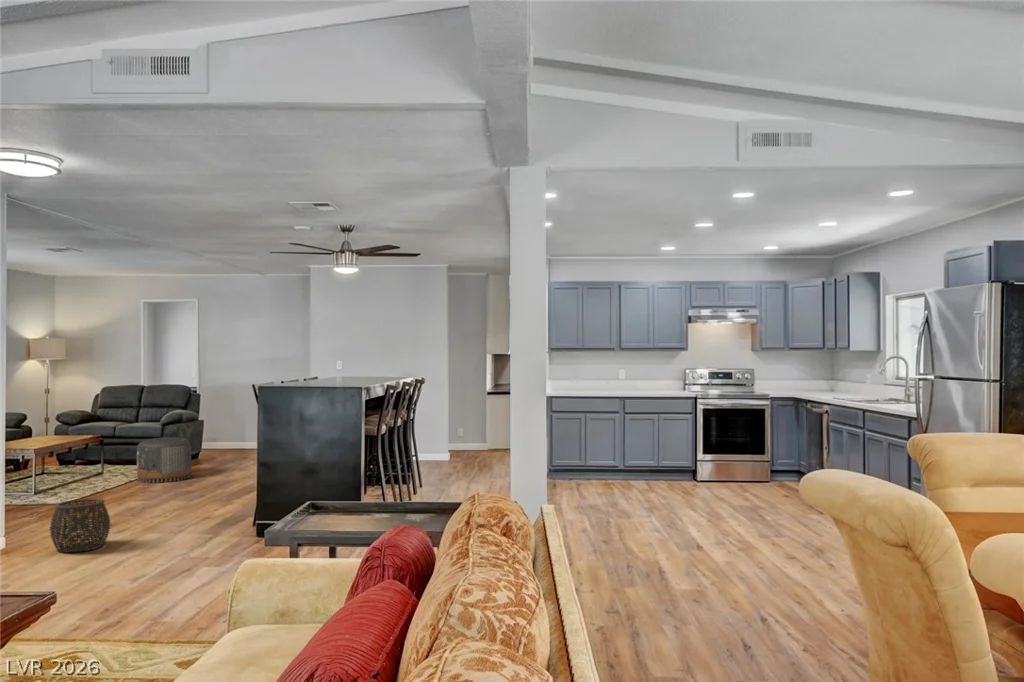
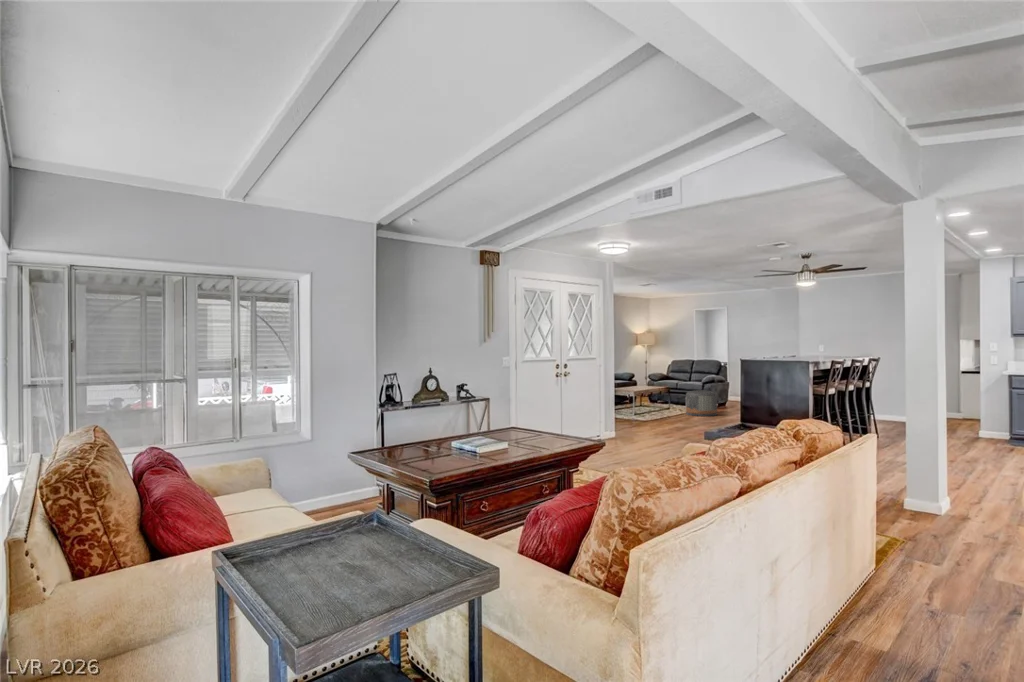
woven basket: present [50,499,110,552] -> none [632,416,661,442]

